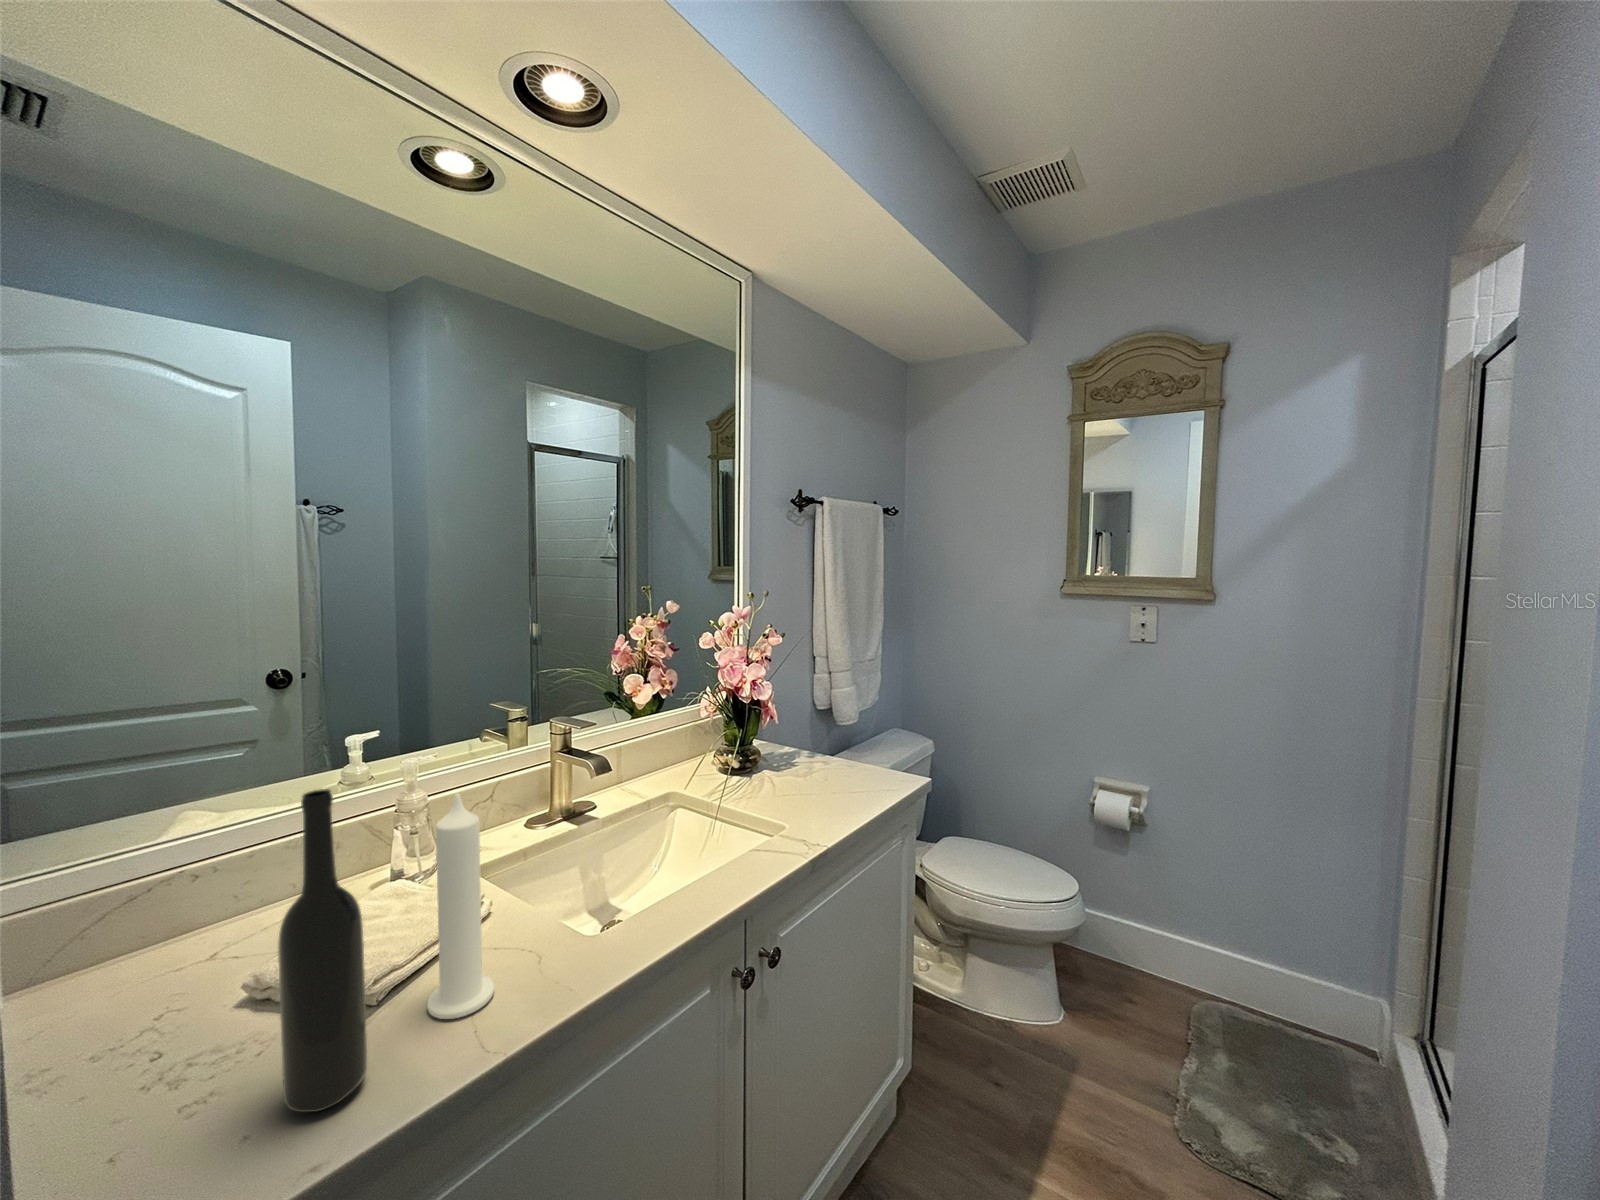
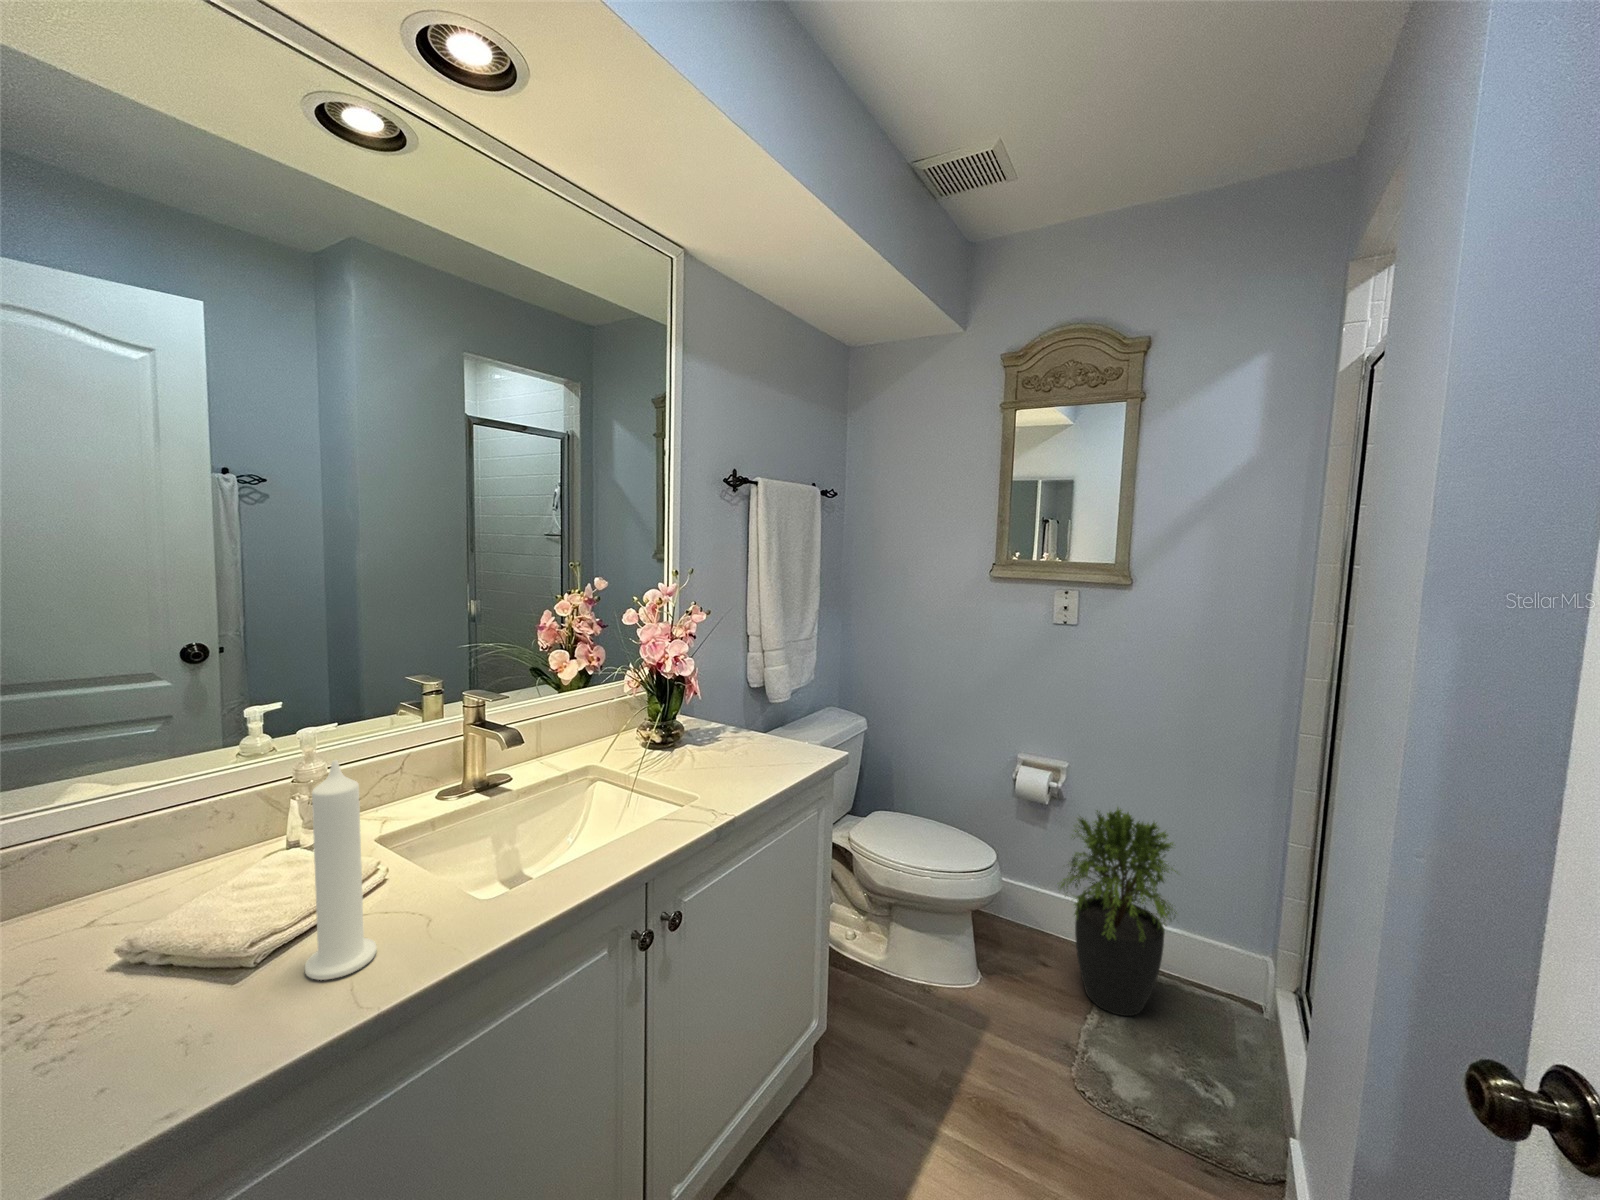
bottle: present [278,789,367,1112] -> none [130,753,231,1069]
potted plant: none [1142,833,1287,1062] -> present [1060,807,1177,1016]

